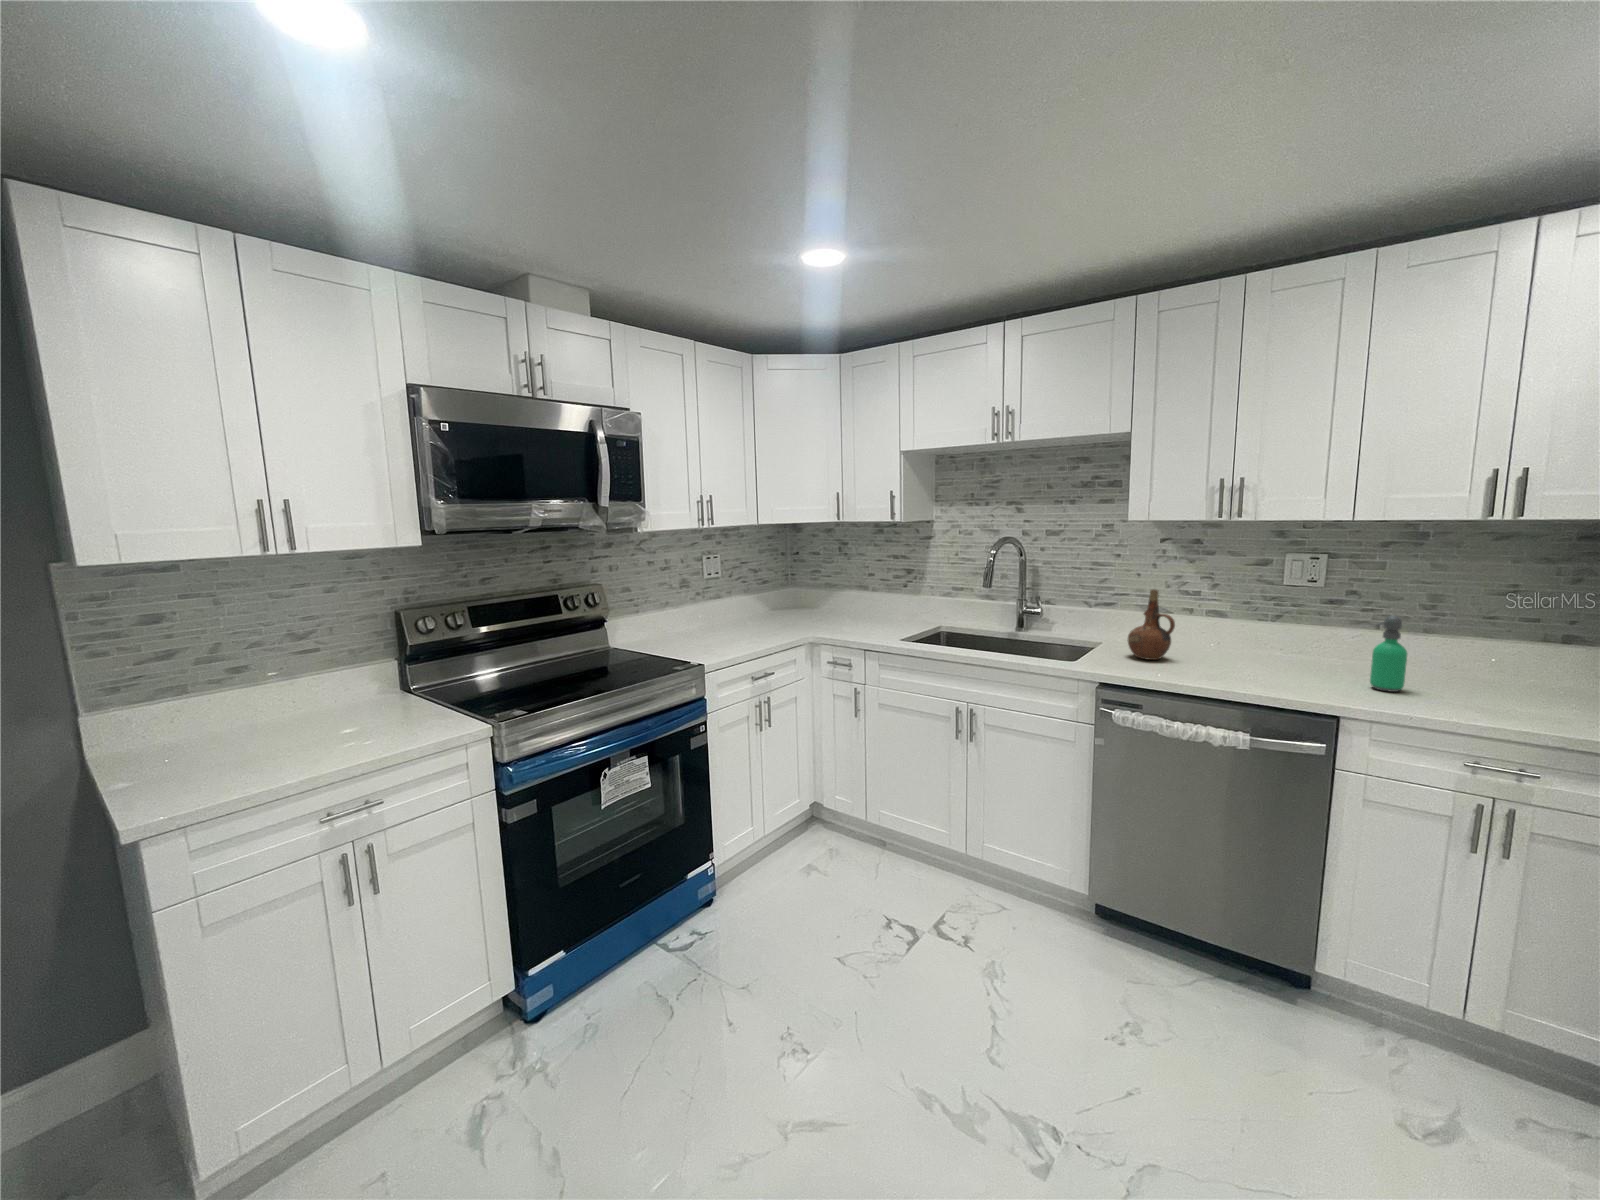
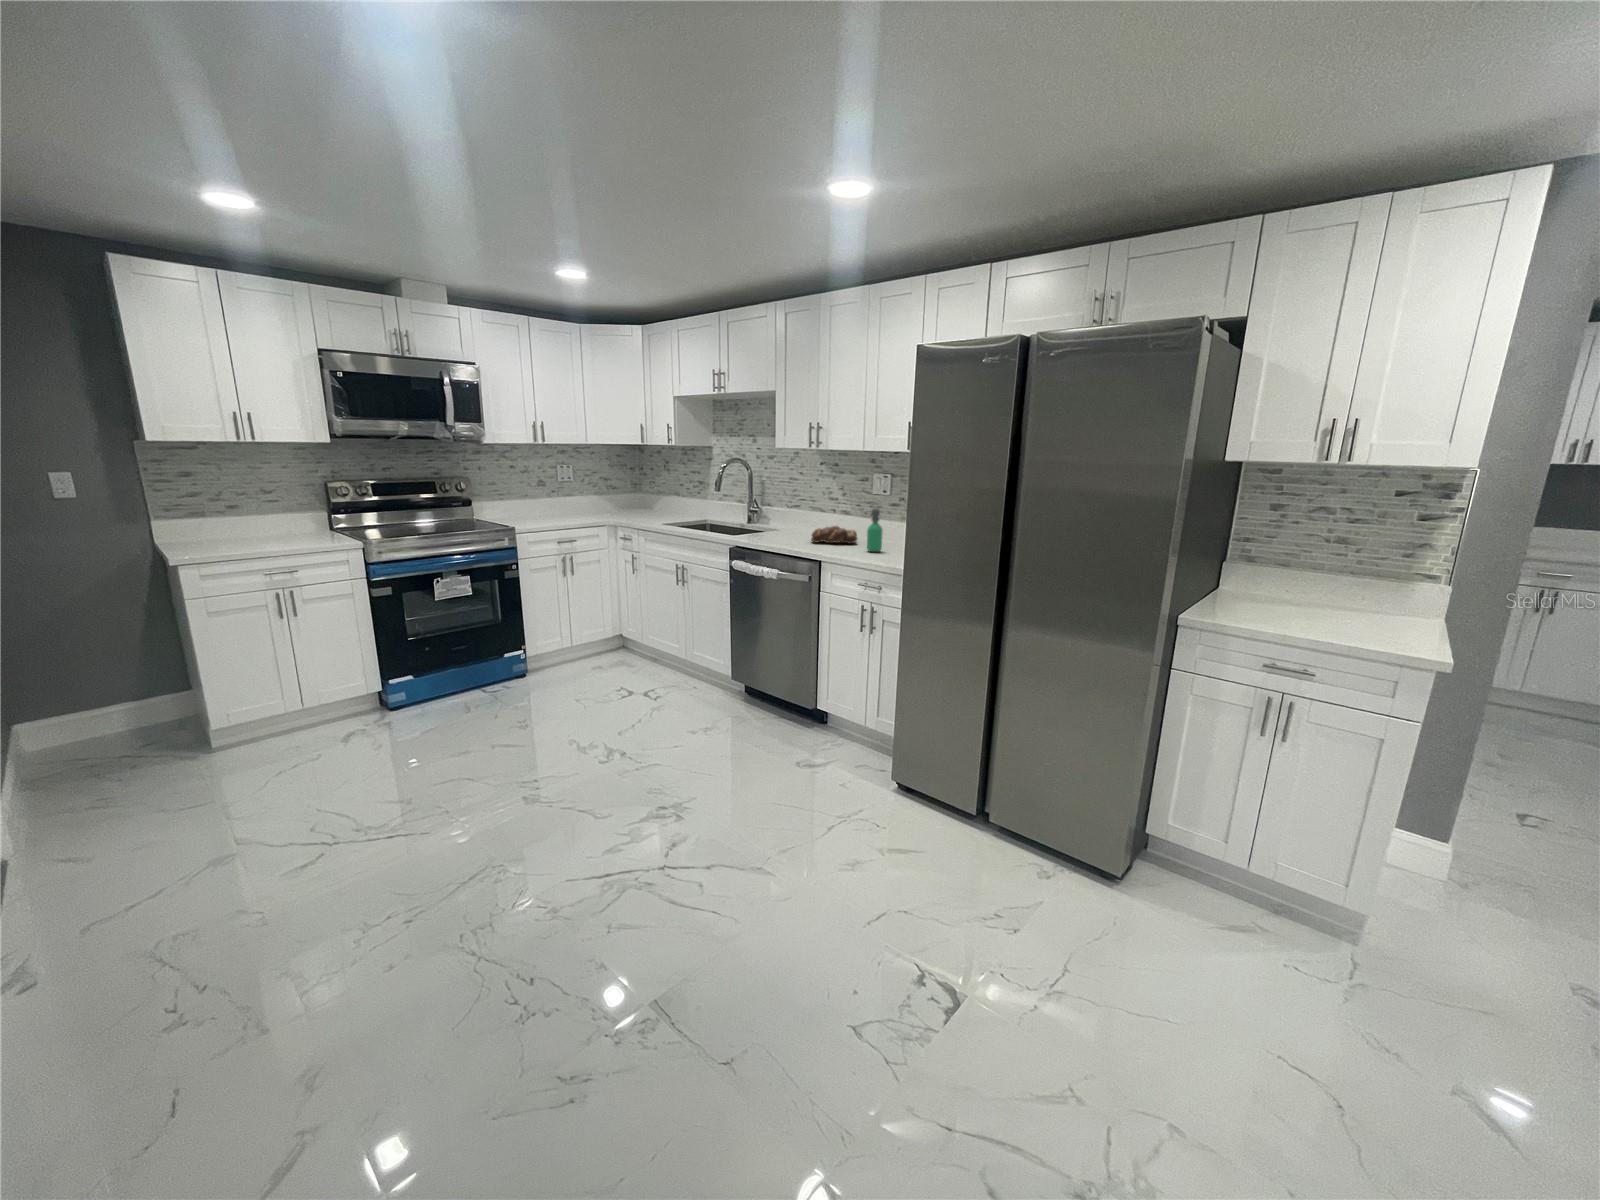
ceramic pitcher: present [1128,589,1175,660] -> none [776,493,800,537]
bread loaf: none [1211,640,1303,671] -> present [811,526,857,543]

